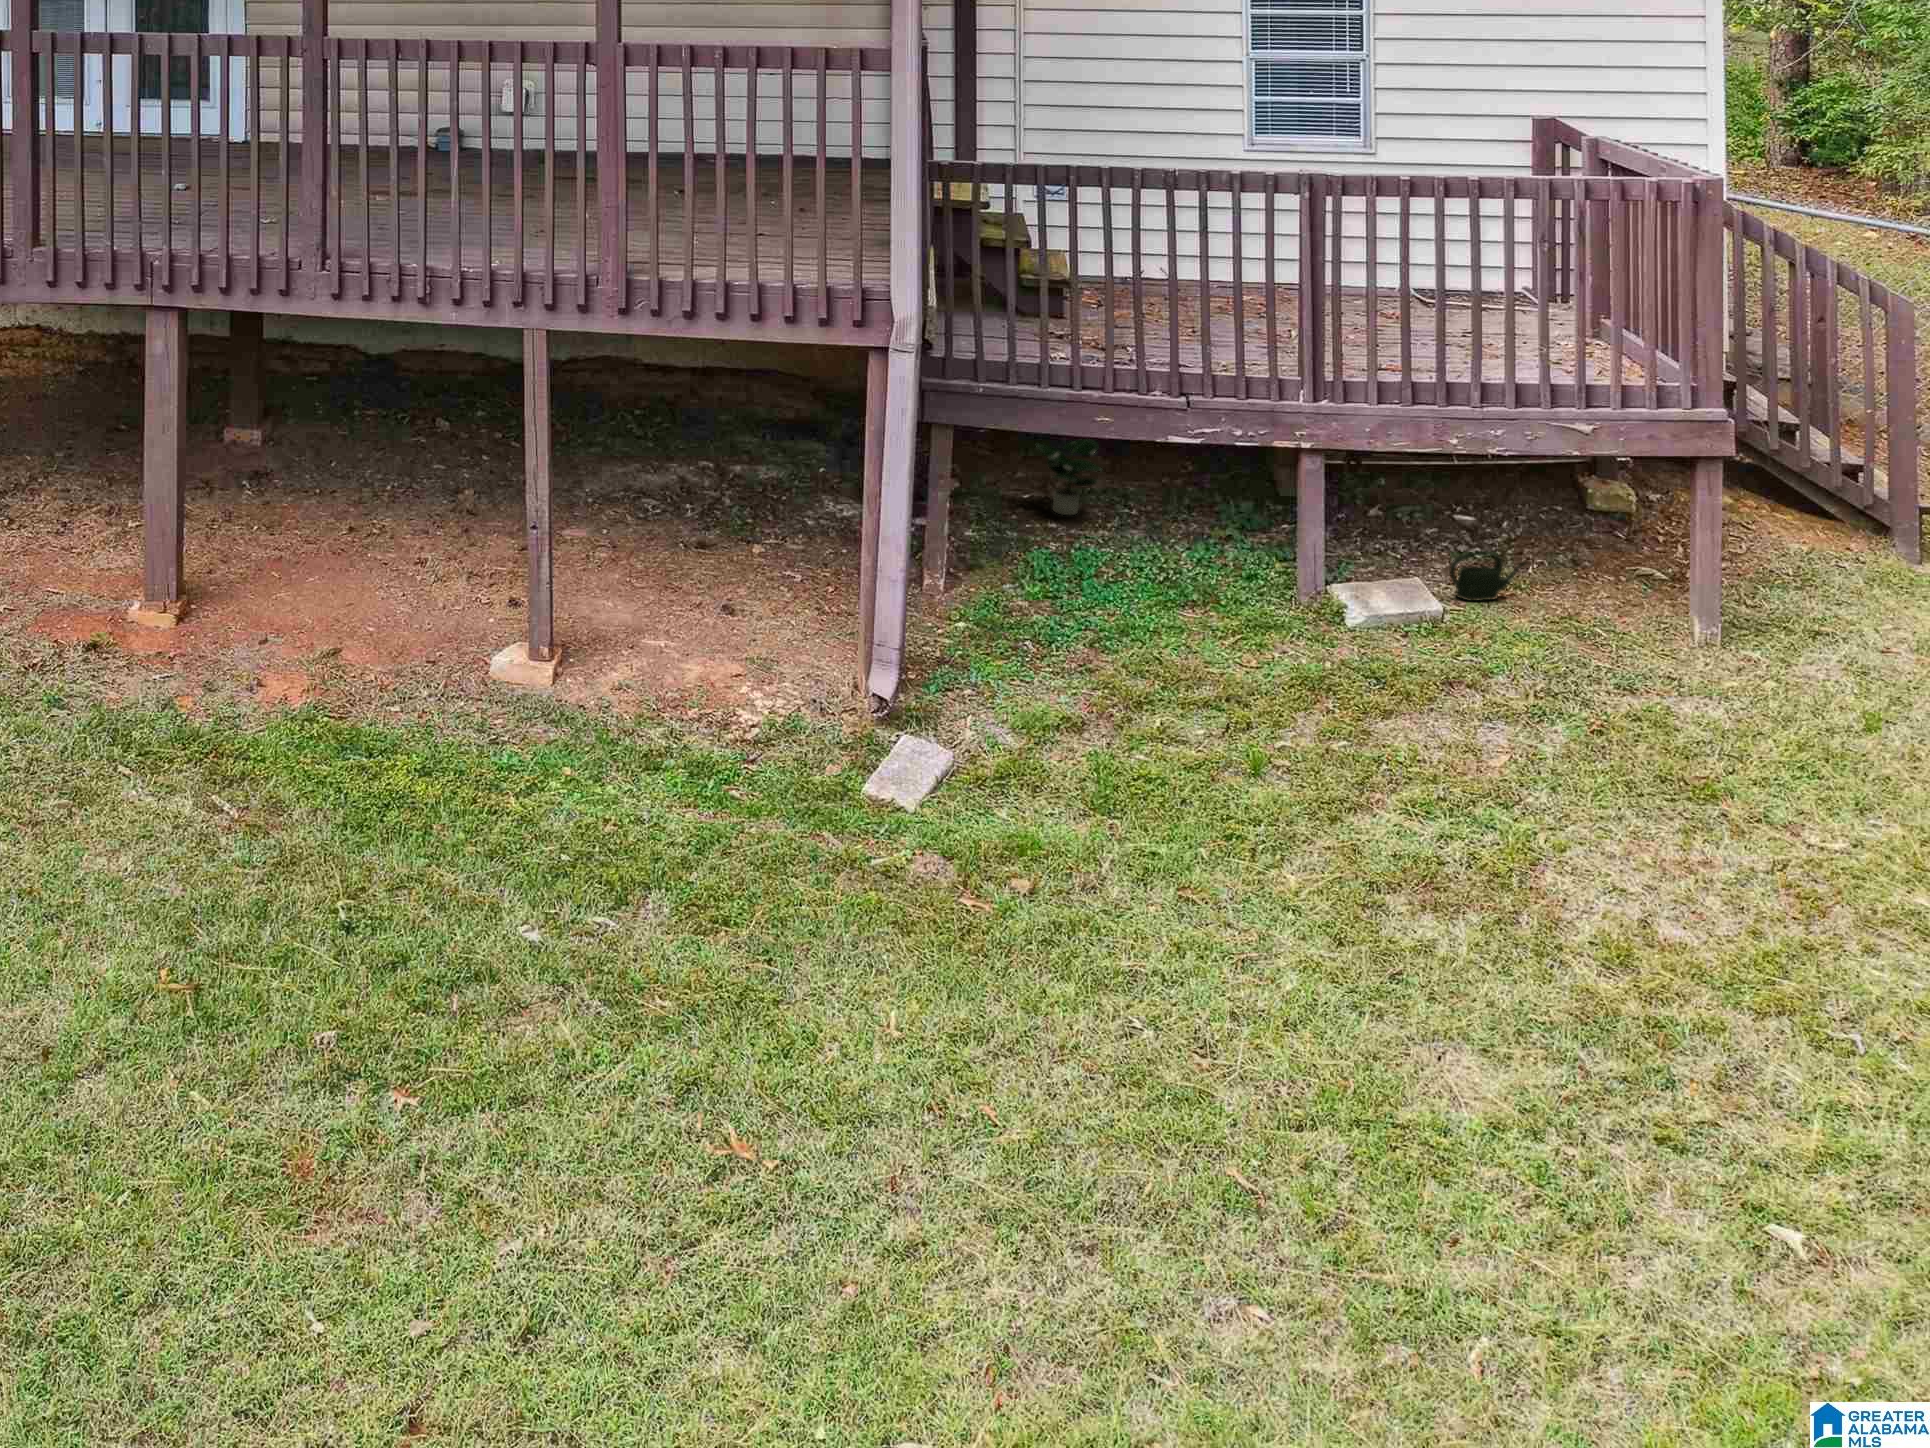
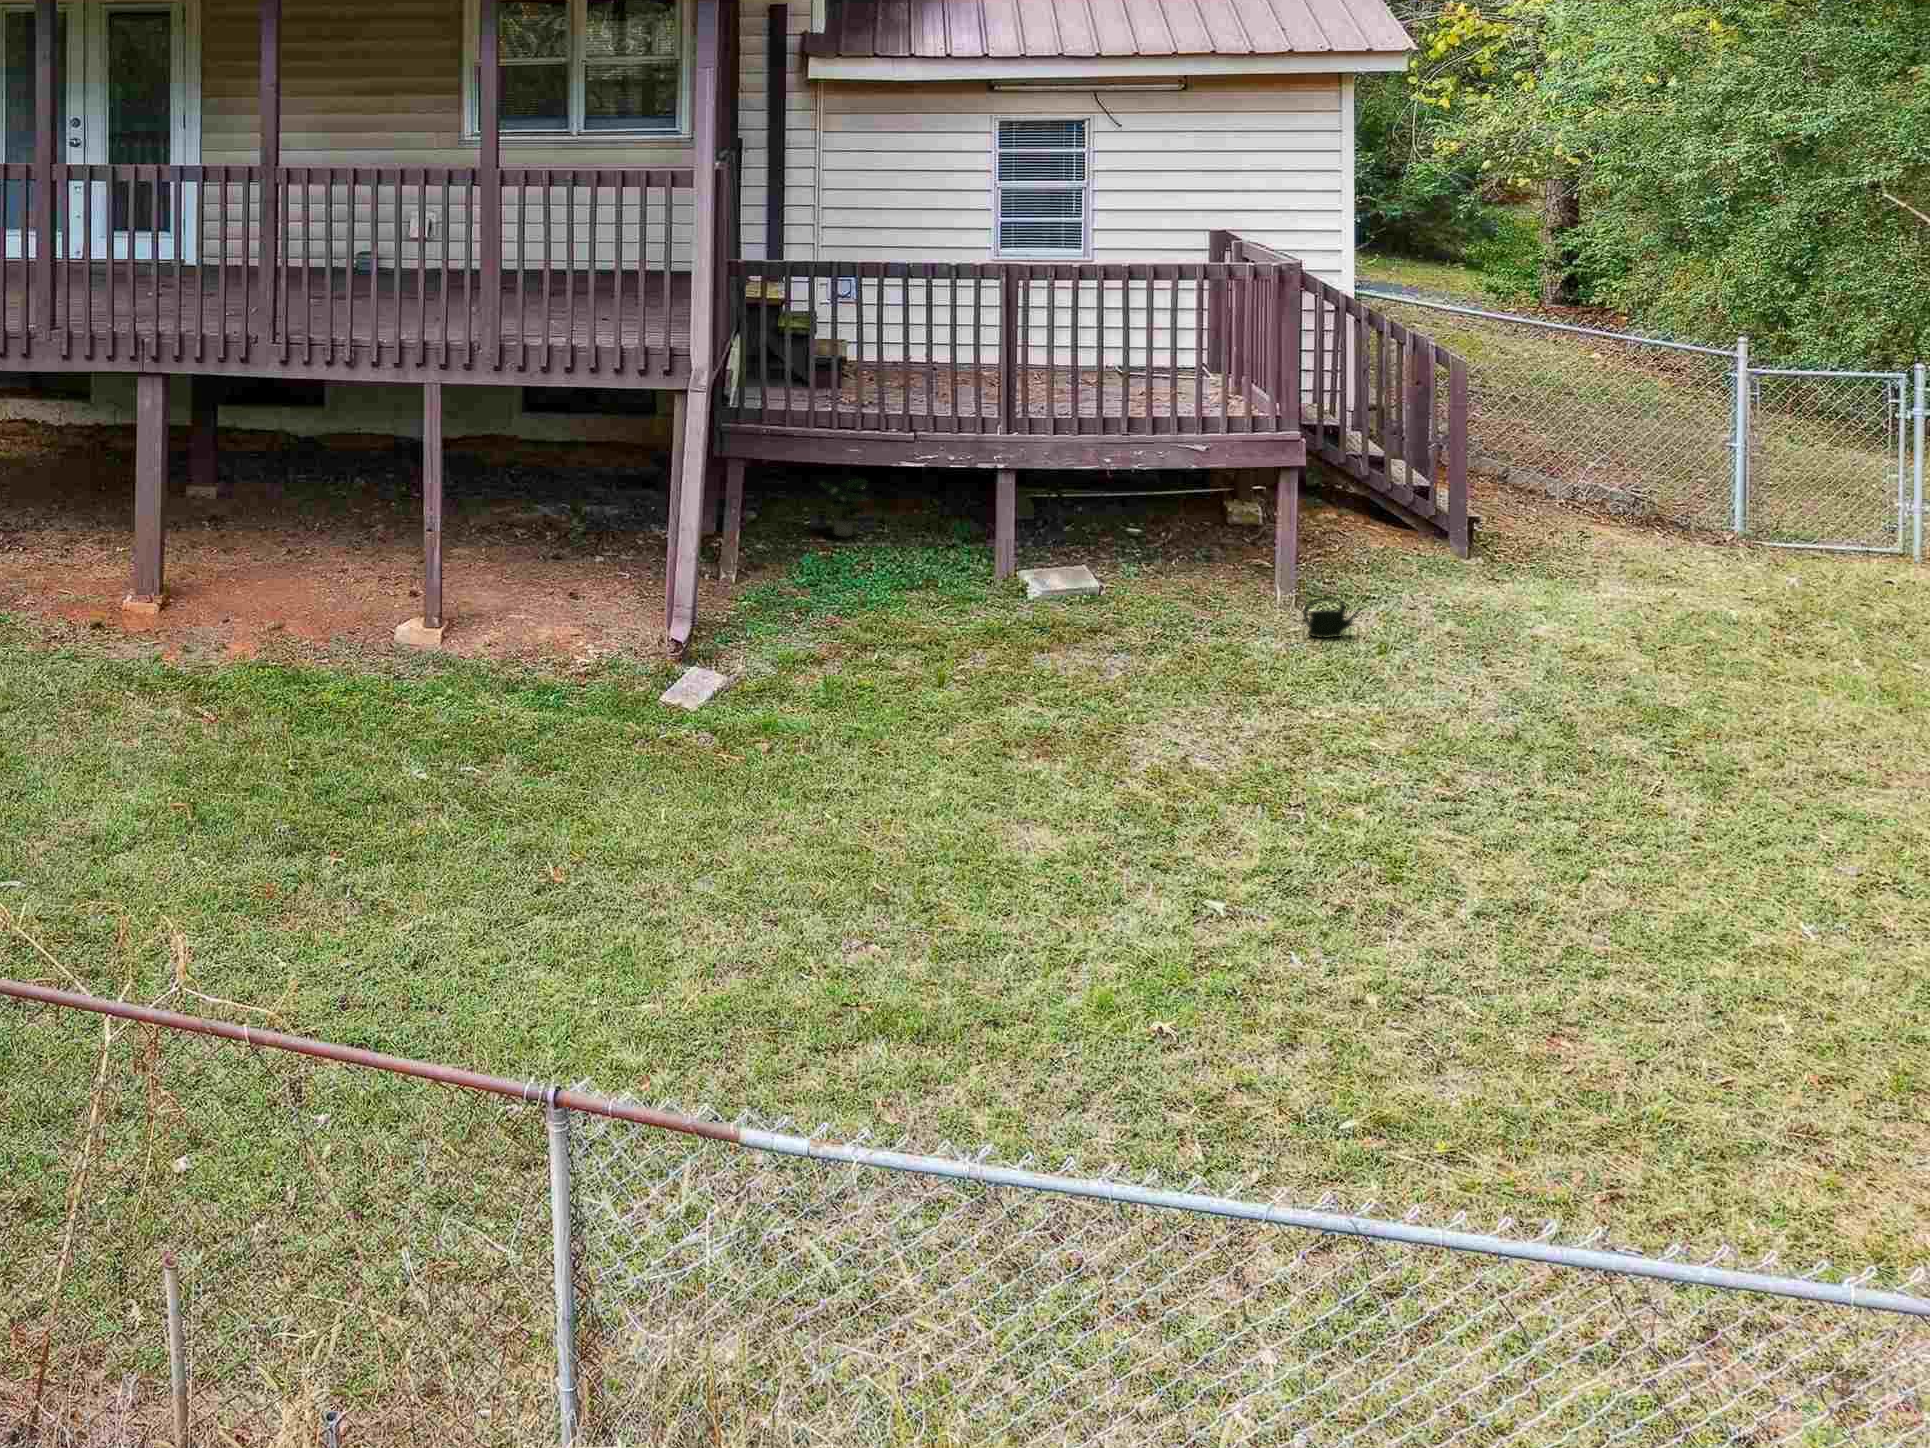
watering can: present [1449,551,1525,601] -> present [1303,597,1363,638]

